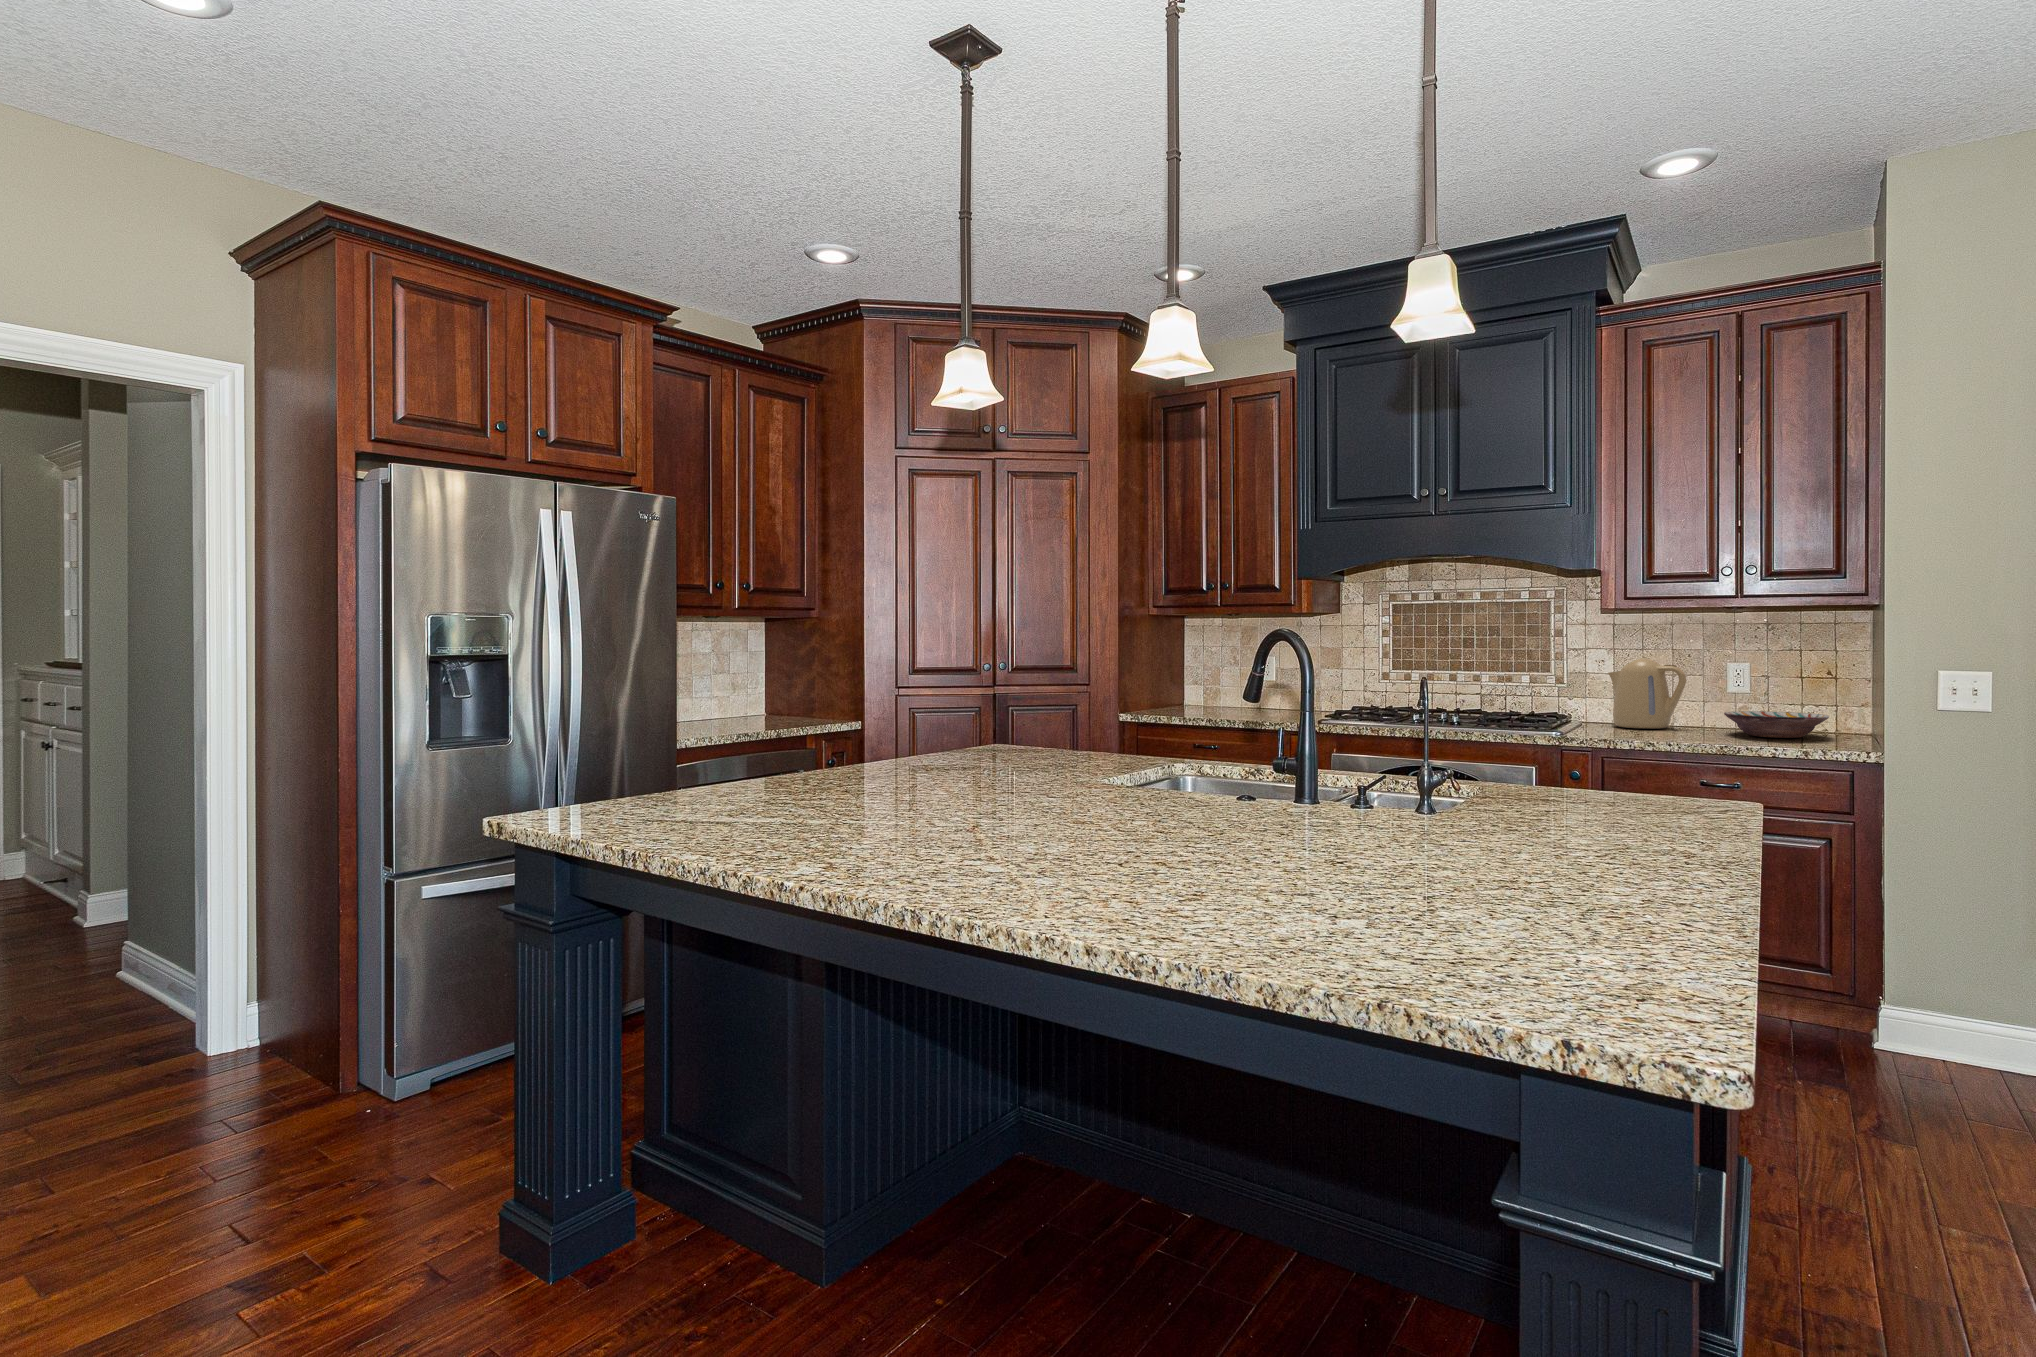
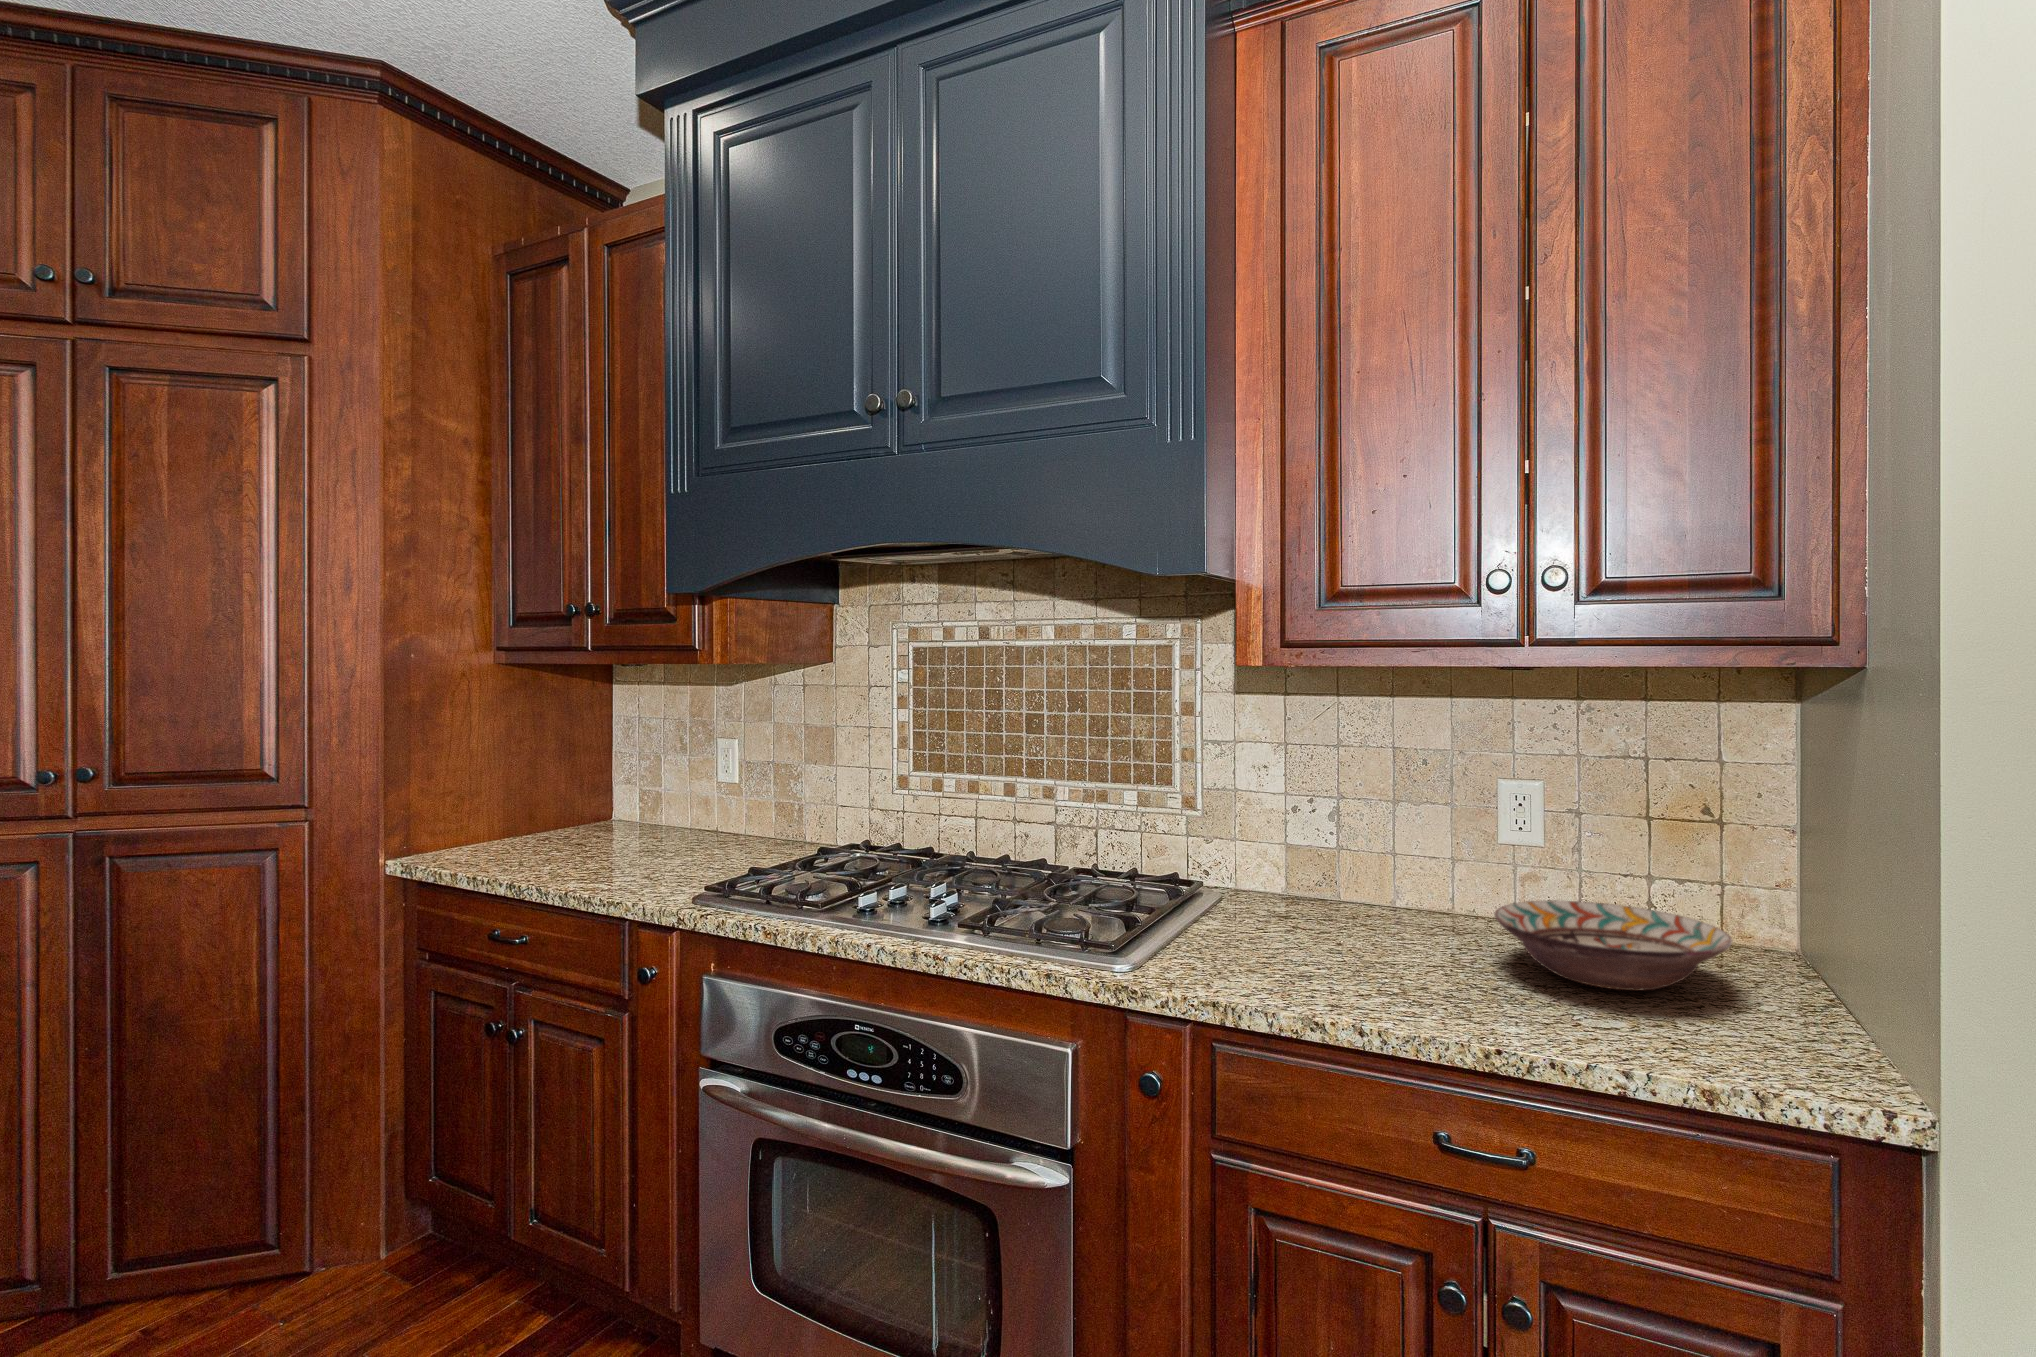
kettle: present [1608,658,1686,729] -> none [1262,773,1415,935]

